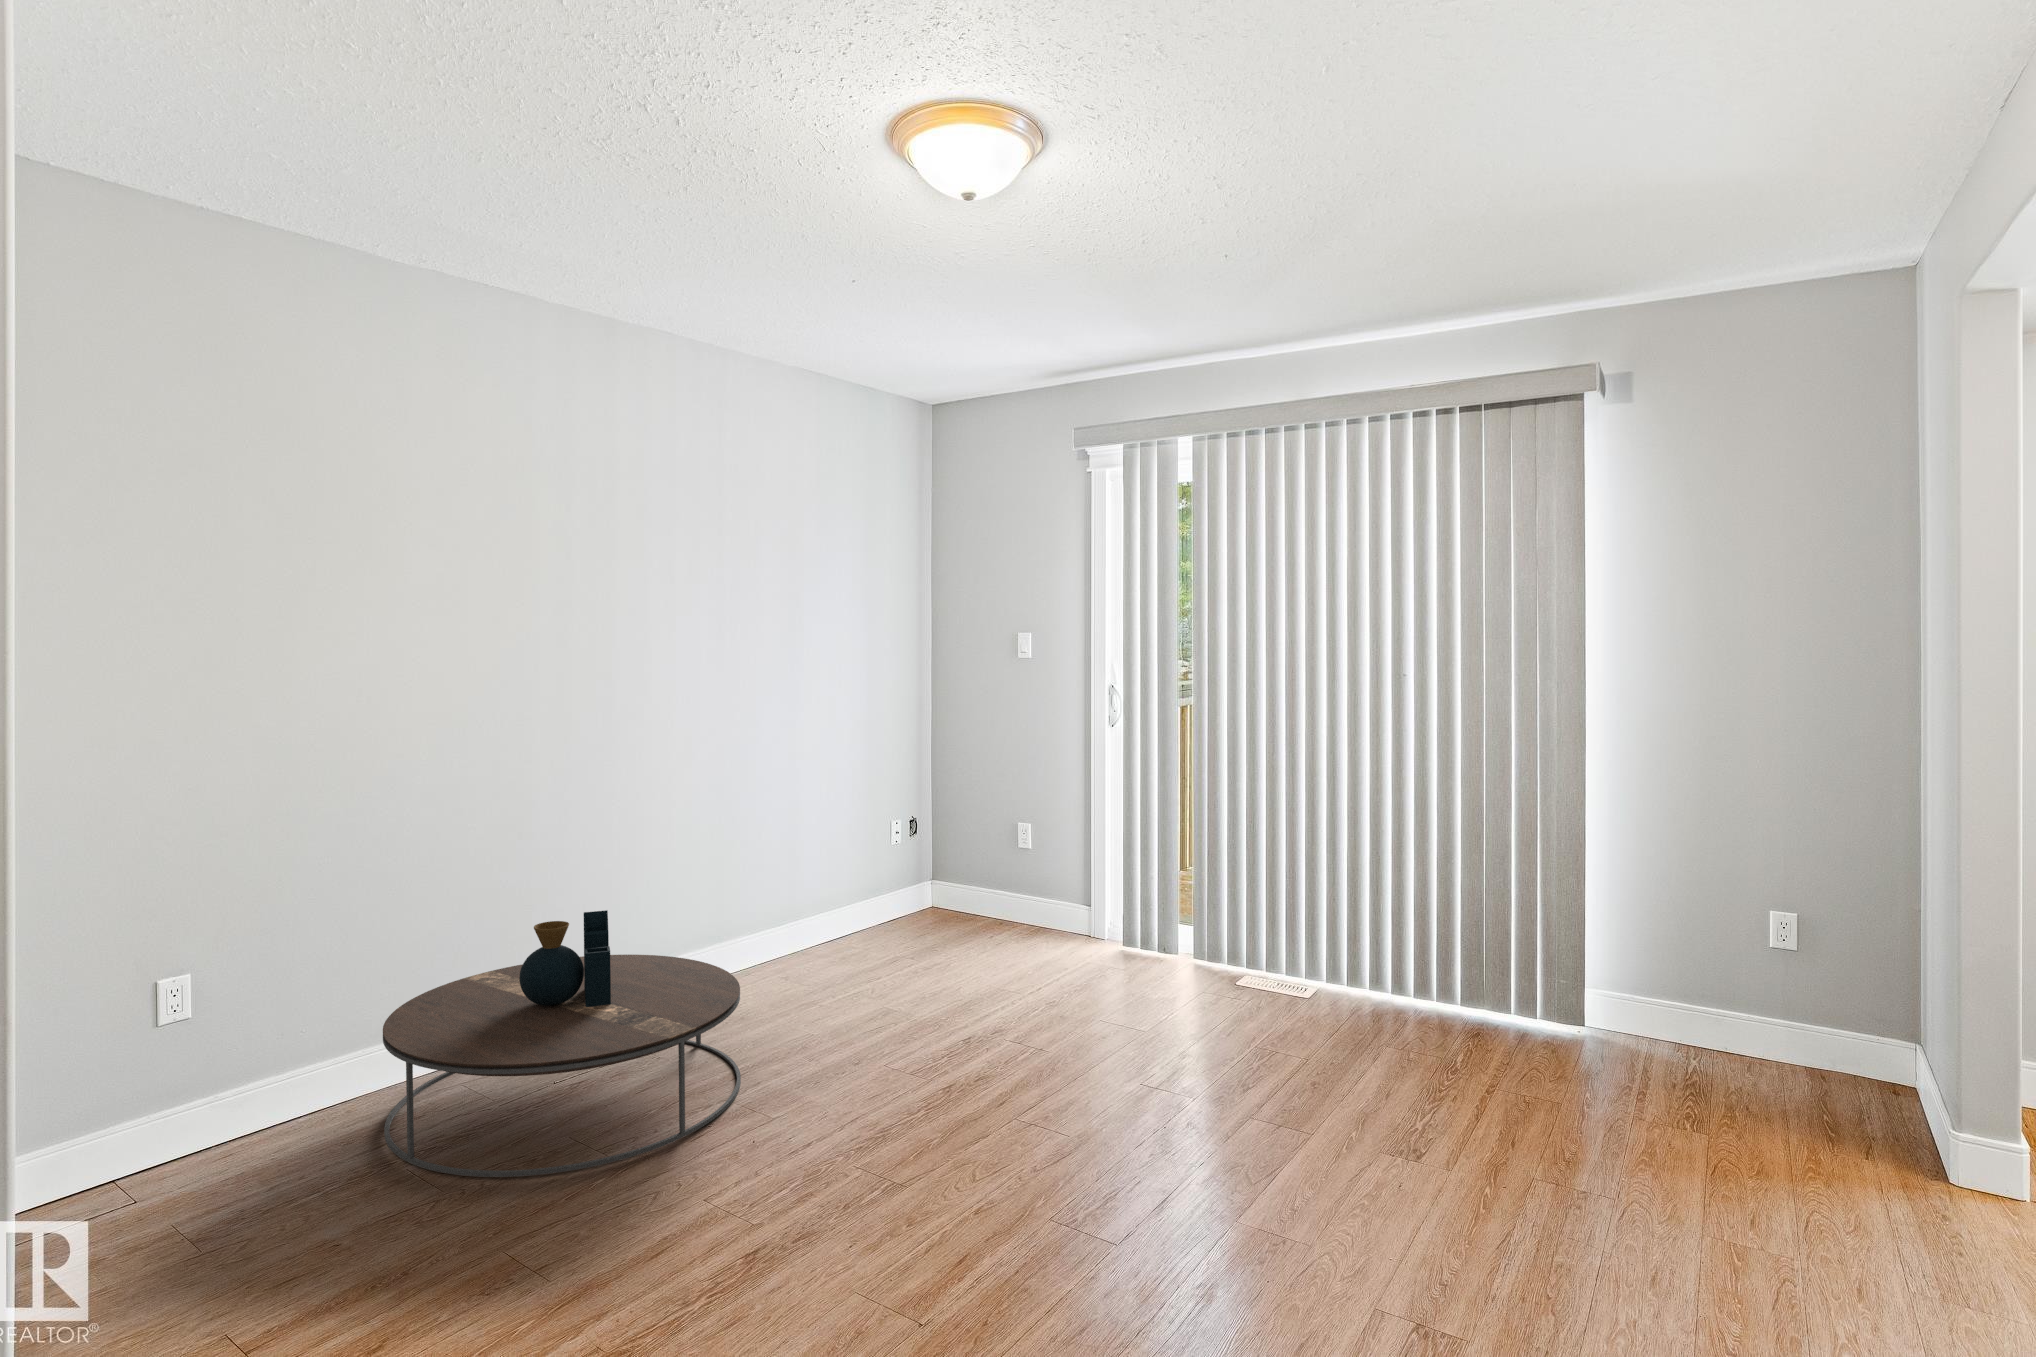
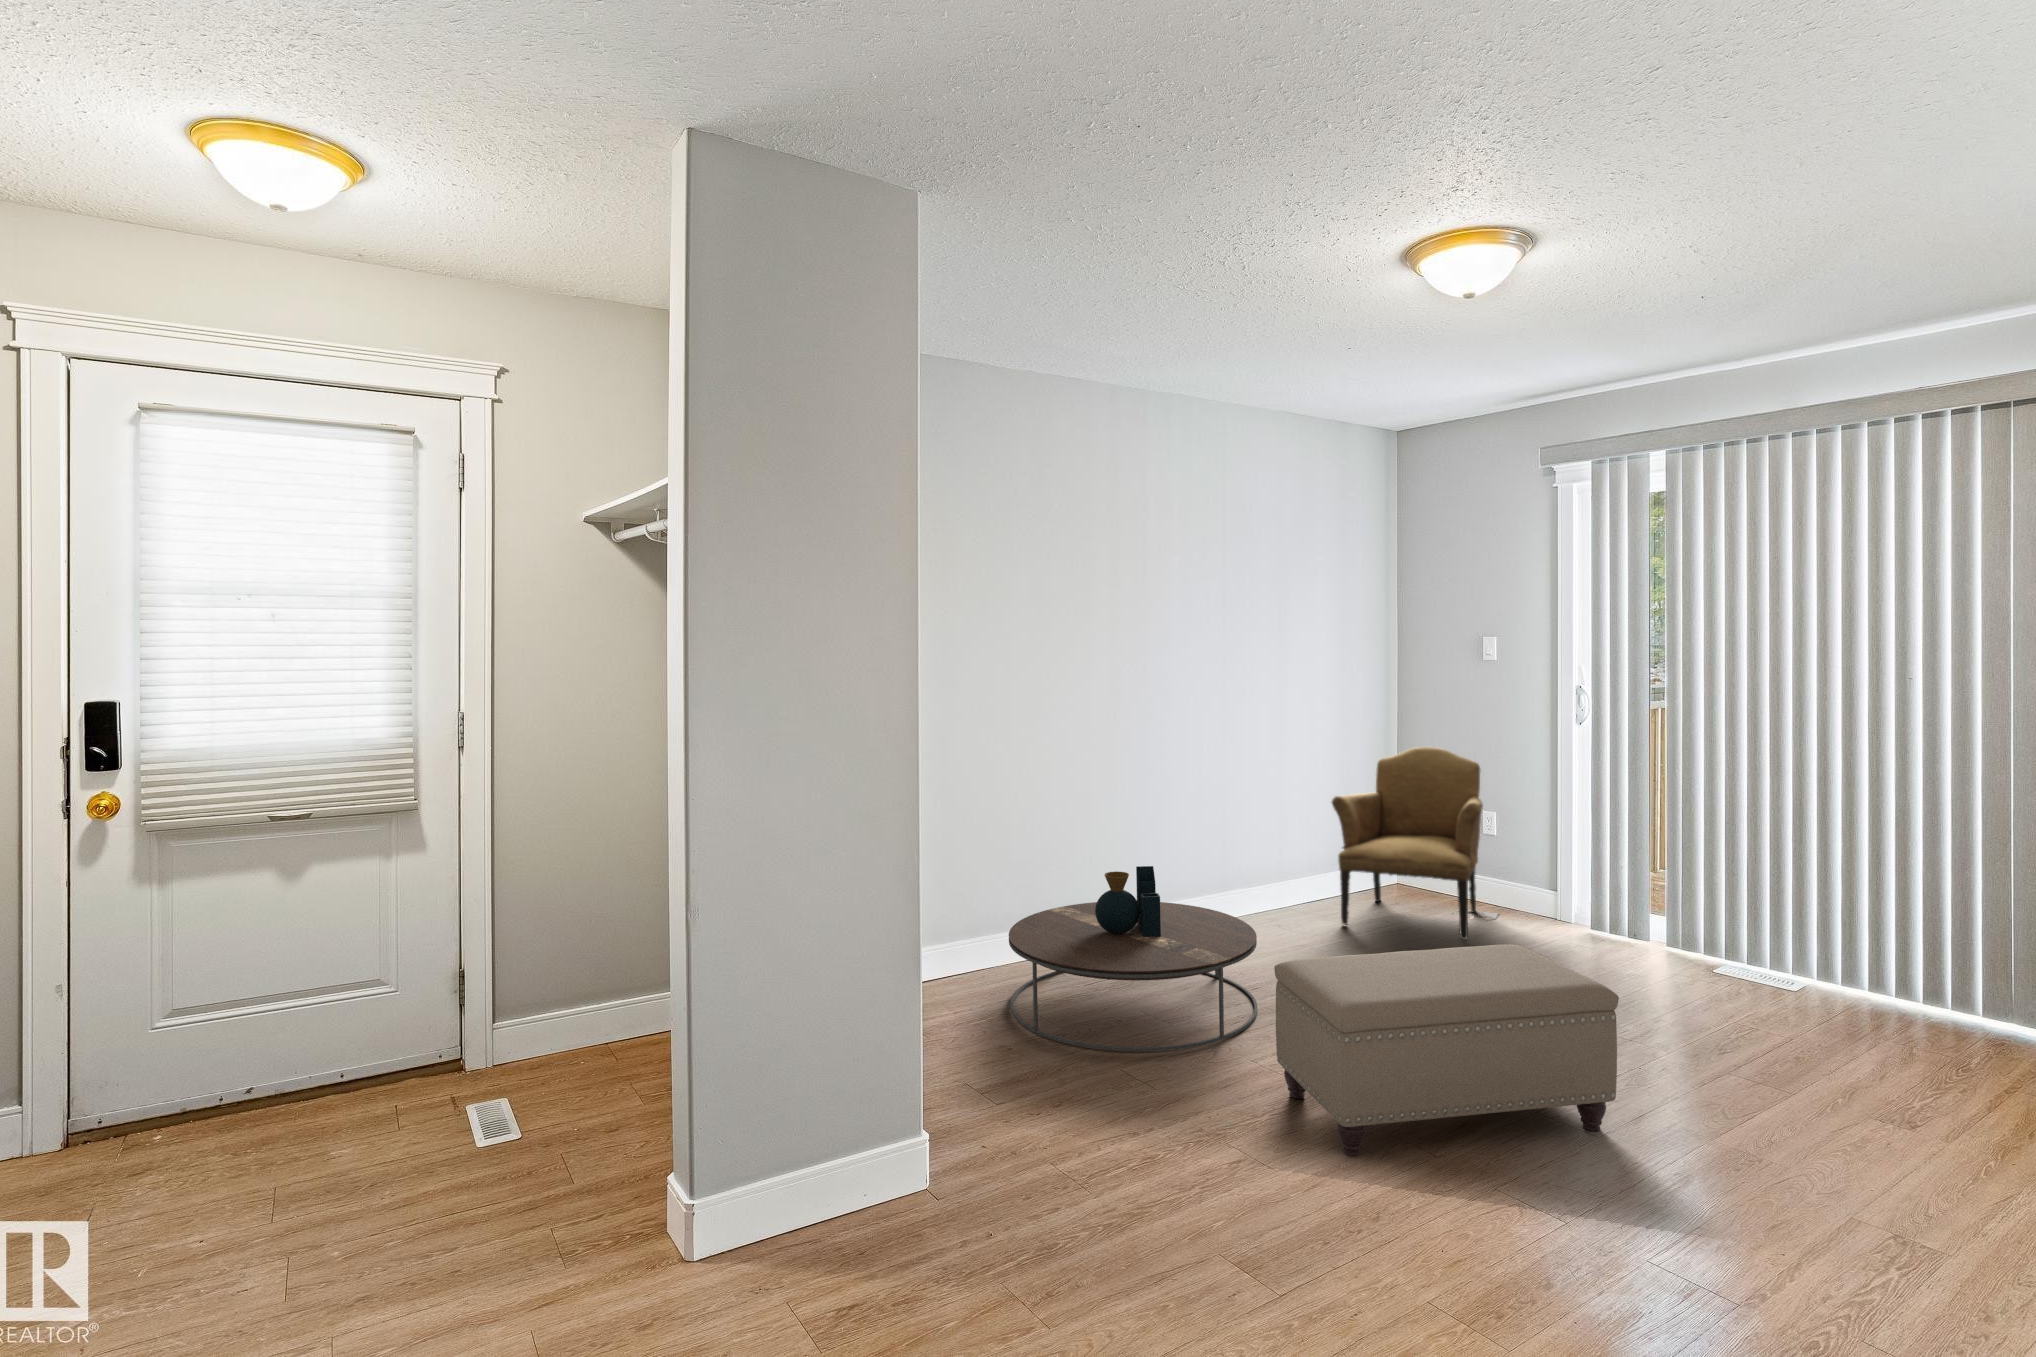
armchair: none [855,754,1034,968] -> present [1332,747,1498,940]
ottoman: none [736,980,1144,1299] -> present [1274,944,1619,1156]

